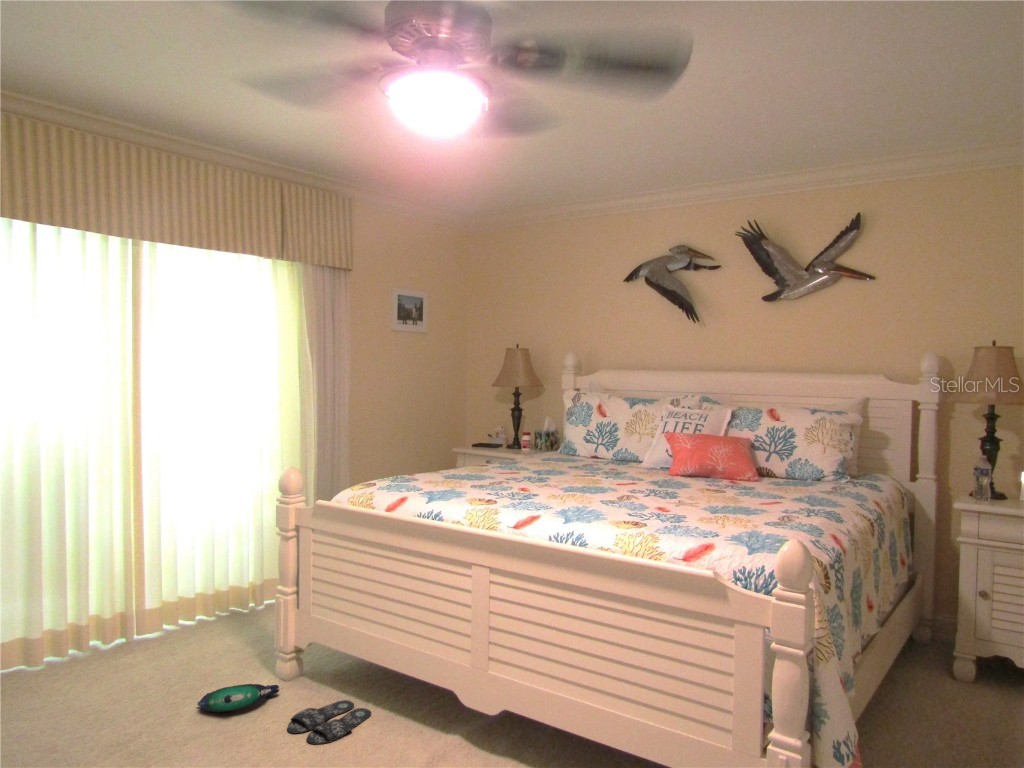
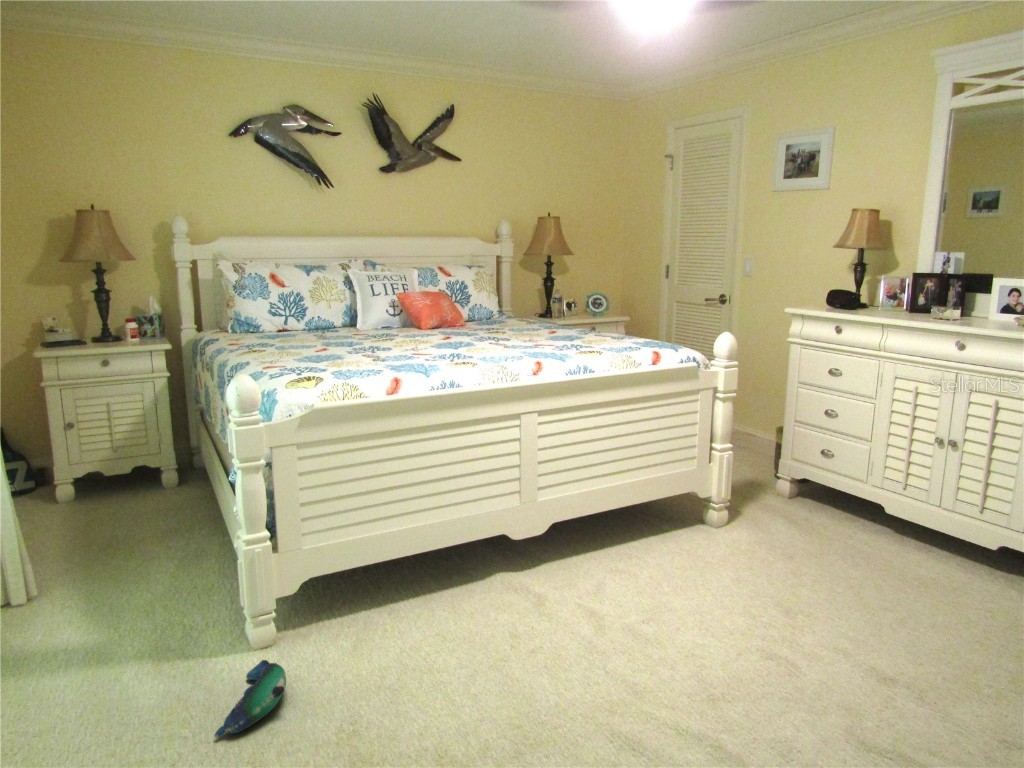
slippers: present [287,700,371,744] -> none [335,615,415,670]

